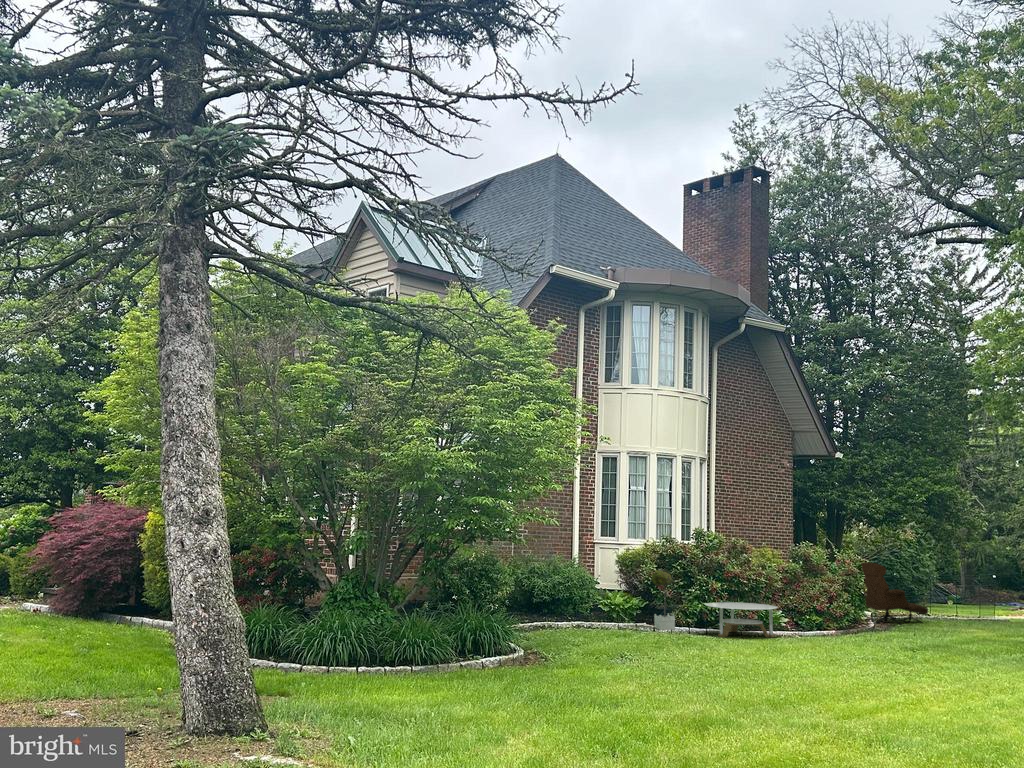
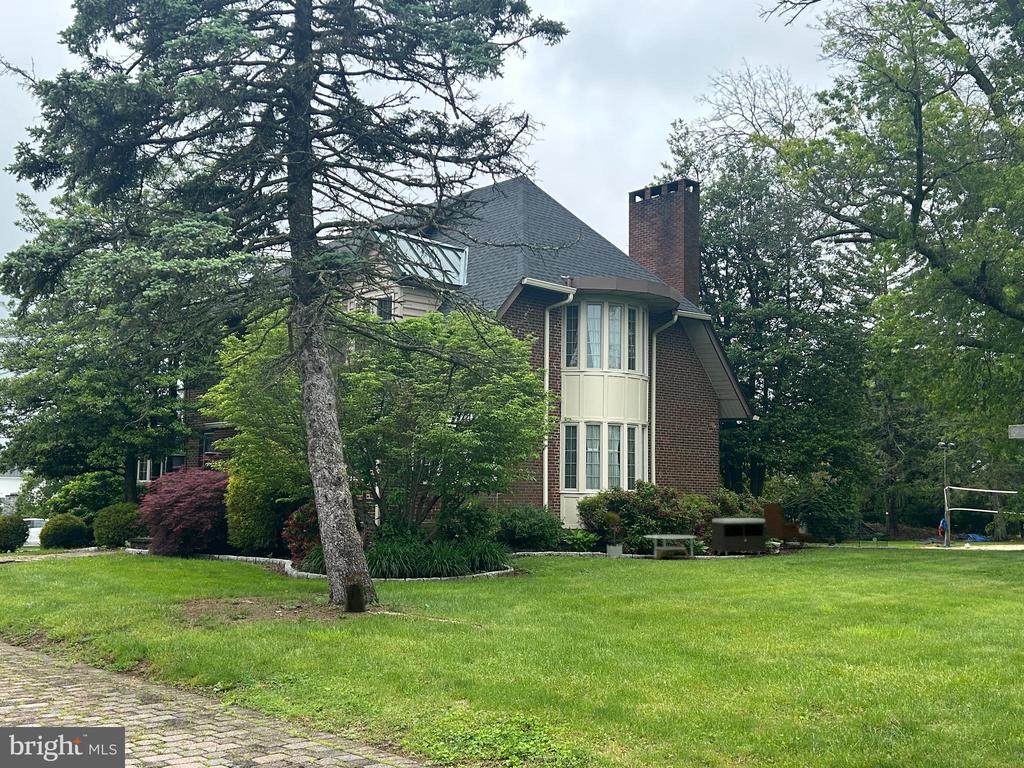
storage bench: none [795,582,868,632] -> present [712,518,765,555]
watering can: none [193,676,234,751] -> present [344,572,366,612]

